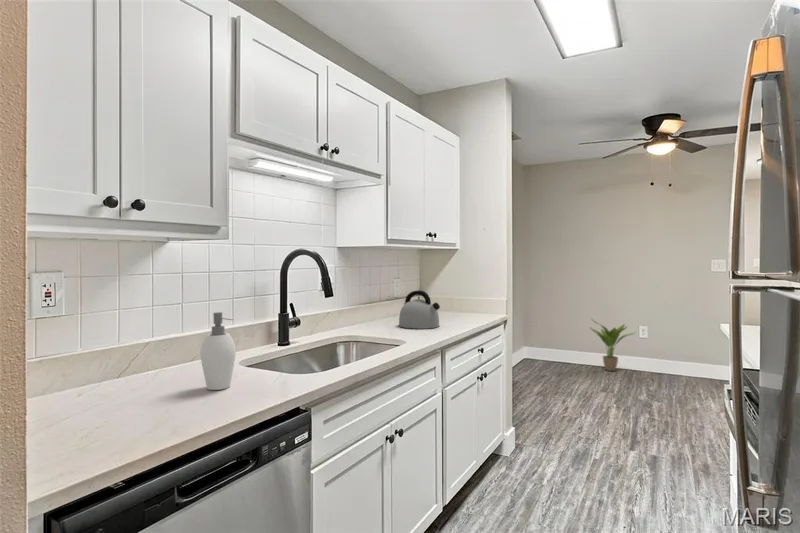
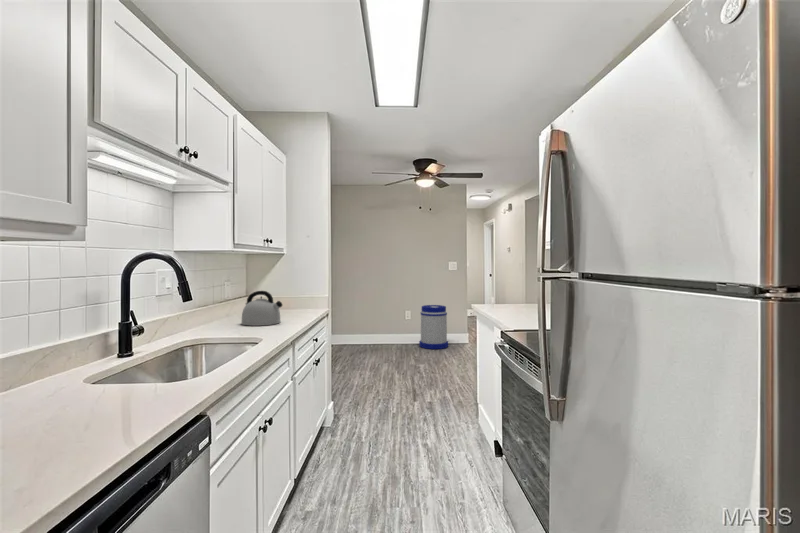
soap dispenser: present [200,312,236,390] -> none [60,325,113,416]
trash can: none [661,320,709,385] -> present [419,305,448,349]
potted plant: present [591,321,633,371] -> none [371,307,403,346]

